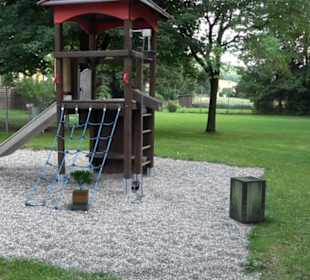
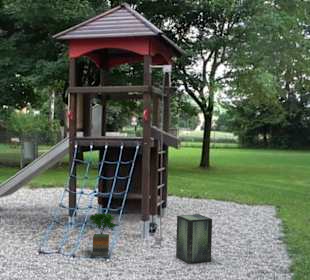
storage box: present [229,176,266,224] -> present [176,214,212,264]

